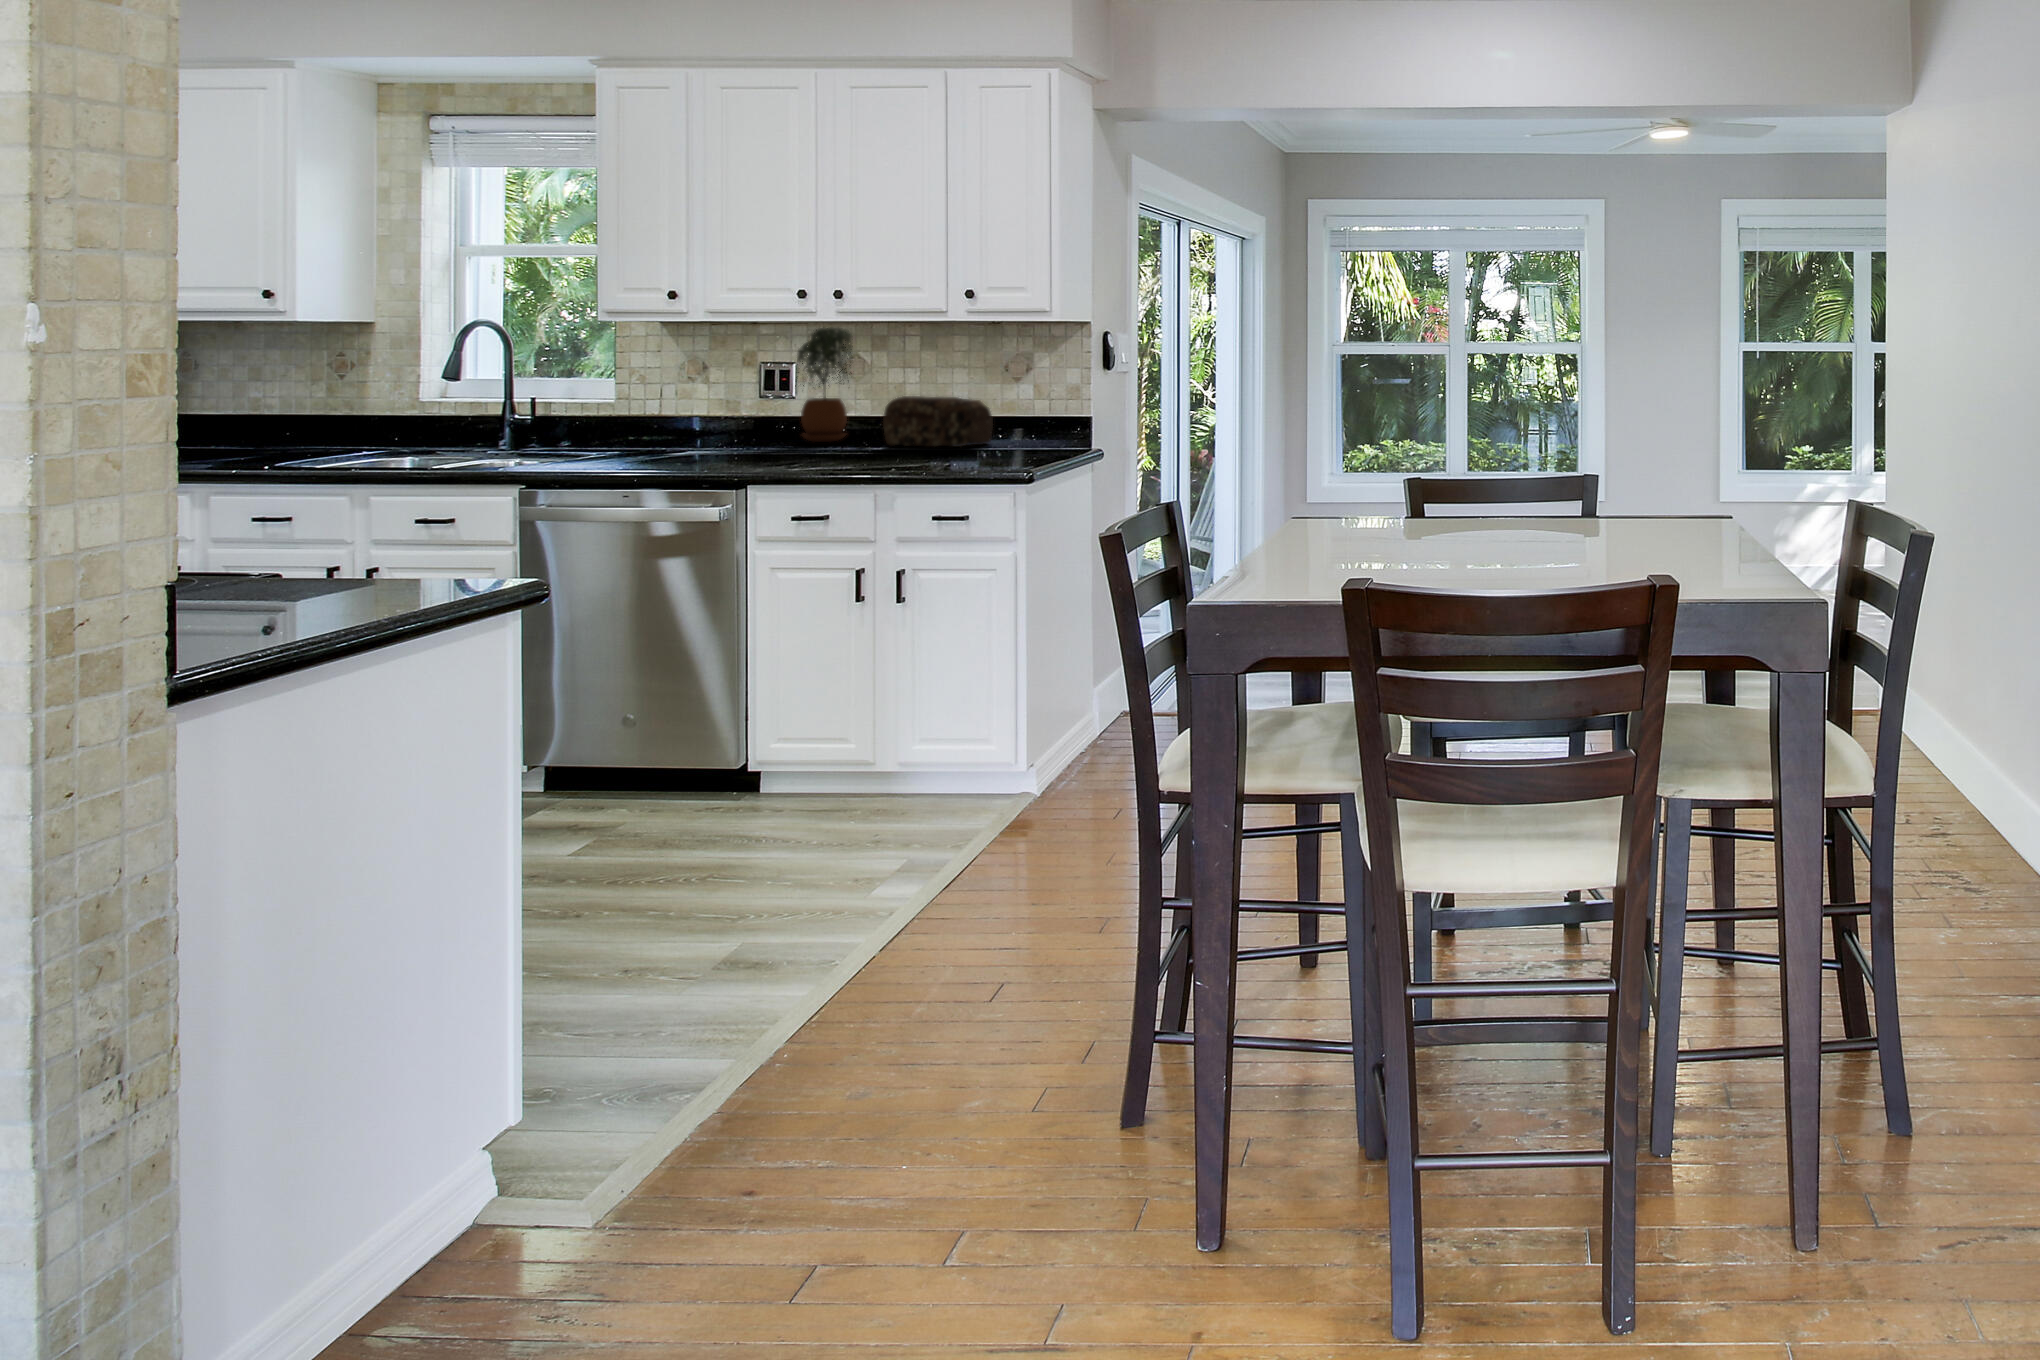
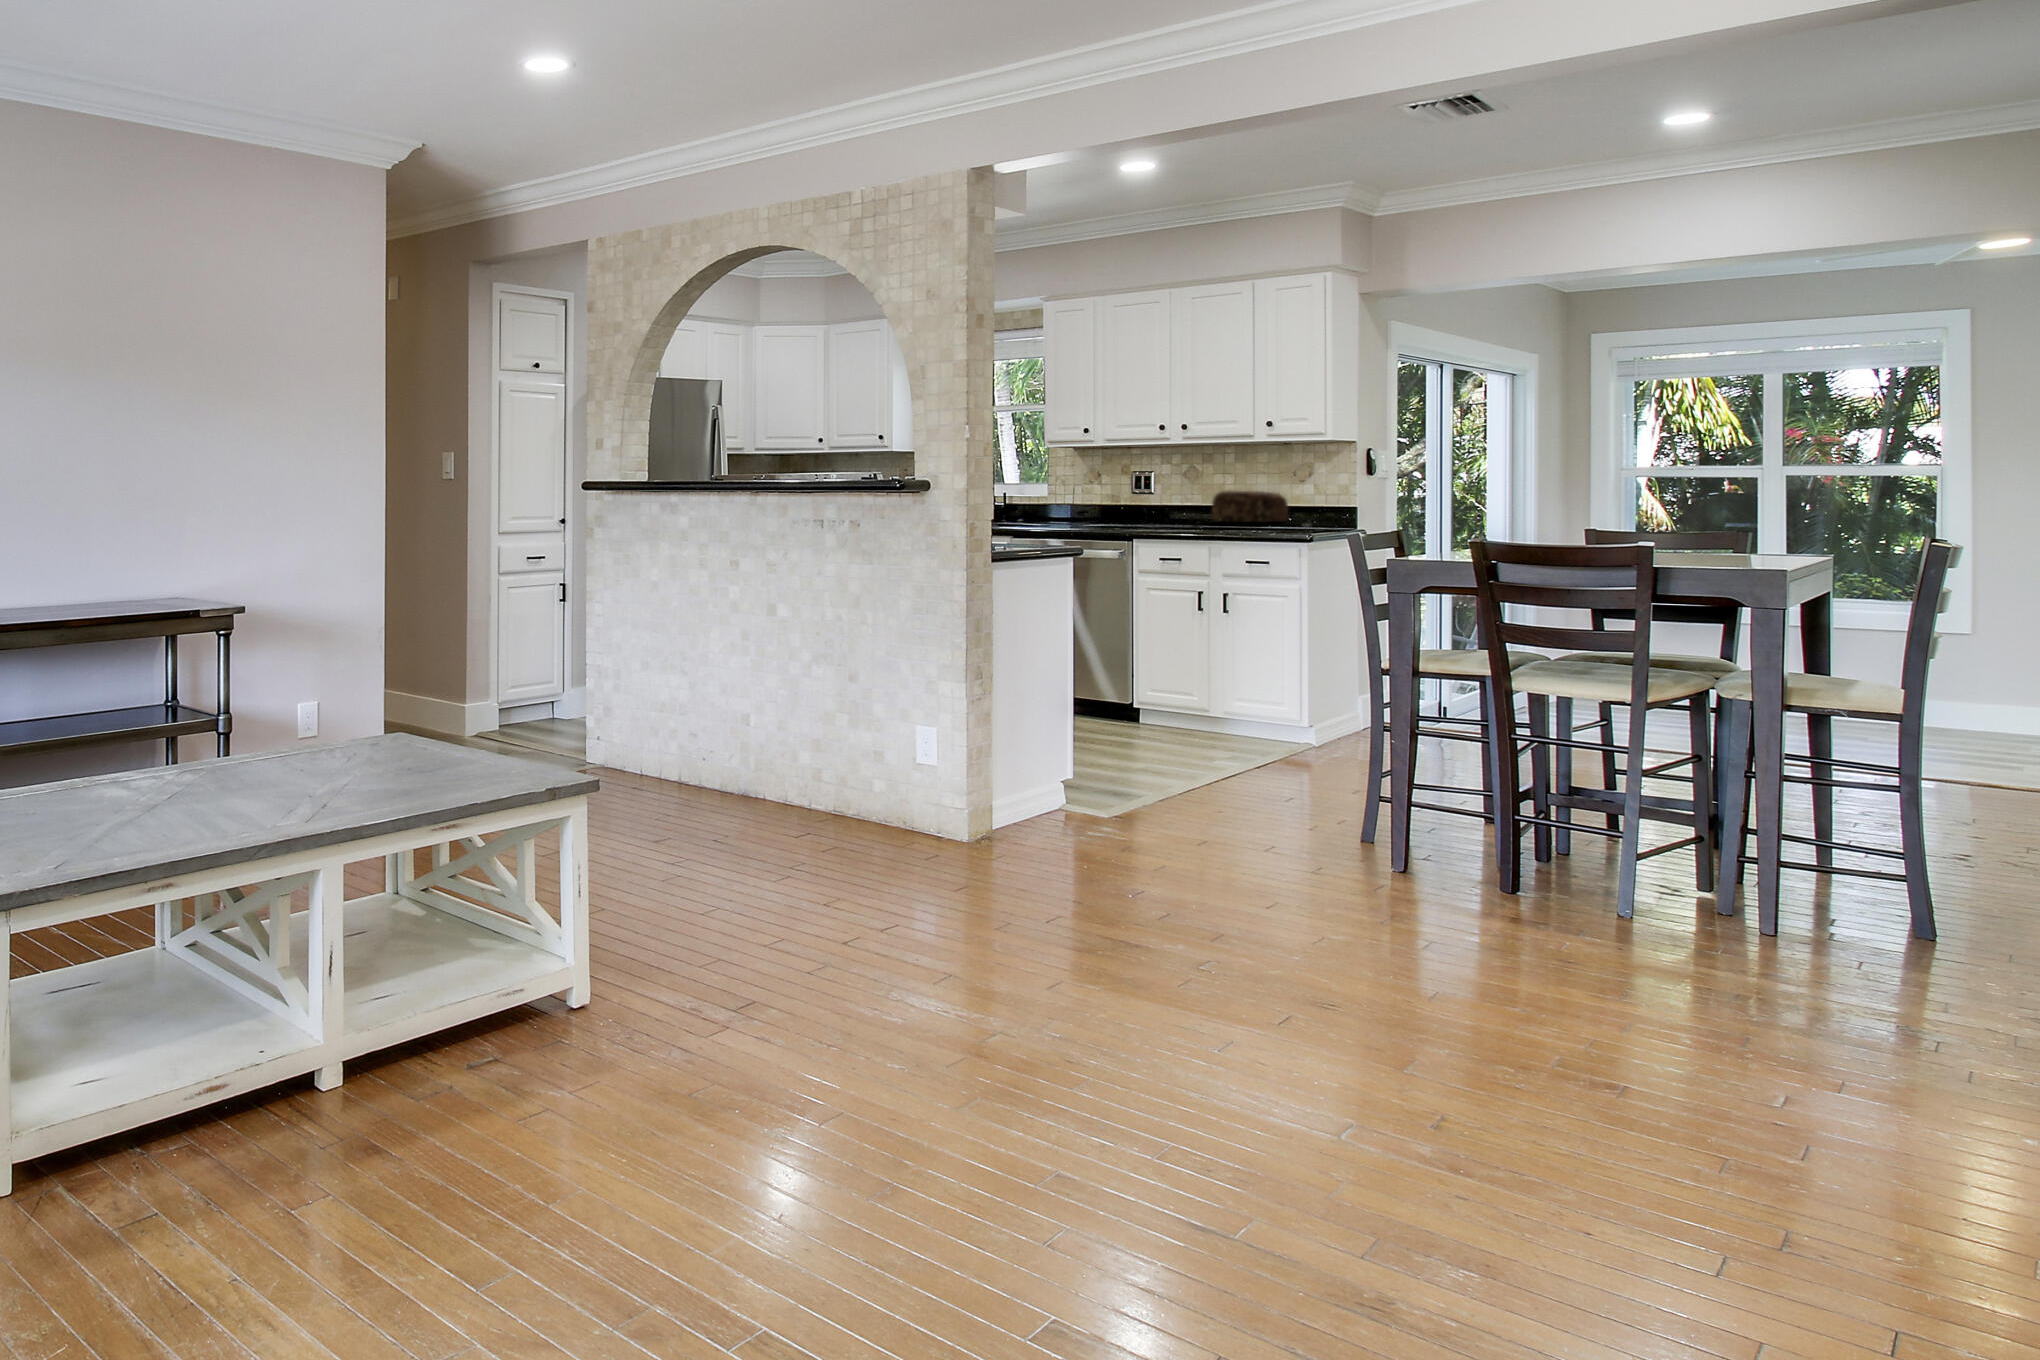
potted plant: present [795,328,853,442] -> none [1154,449,1195,519]

